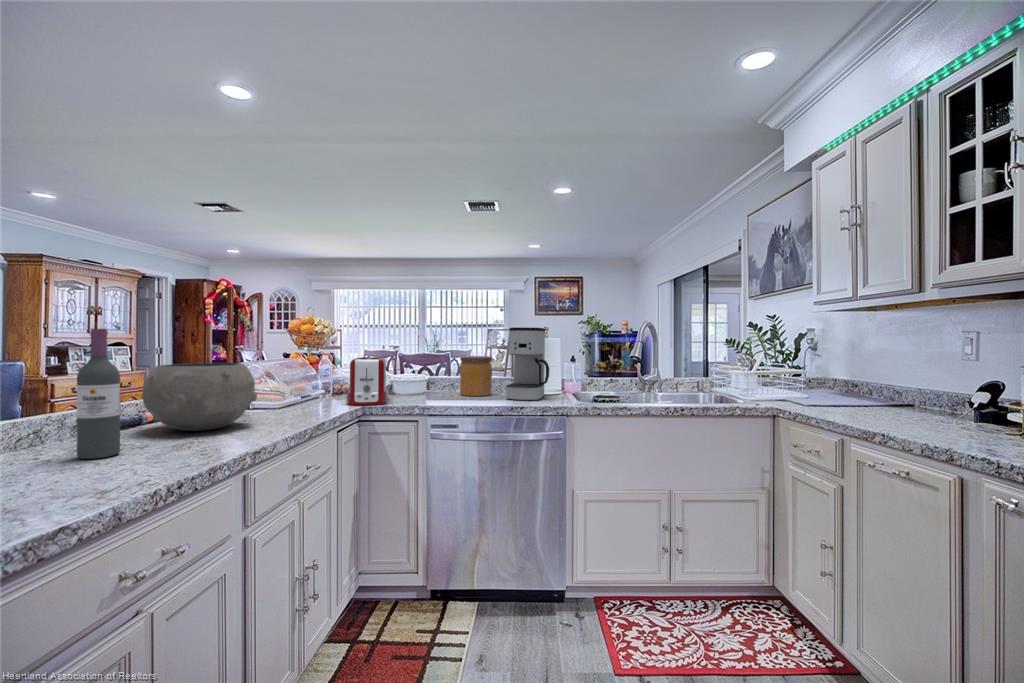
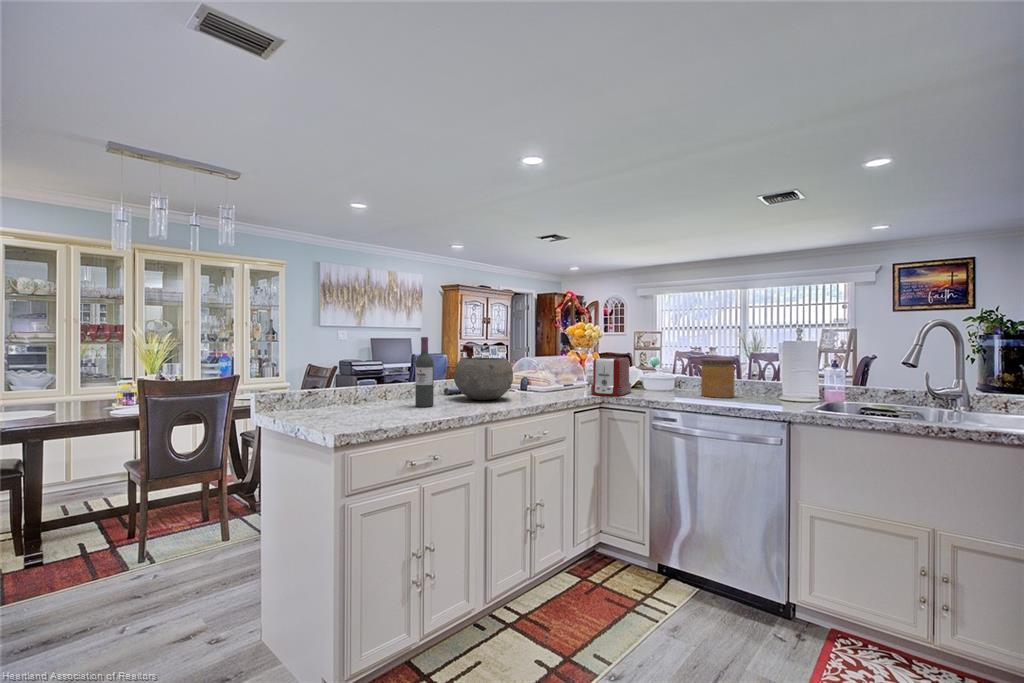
coffee maker: present [507,327,549,401] -> none [739,331,791,406]

